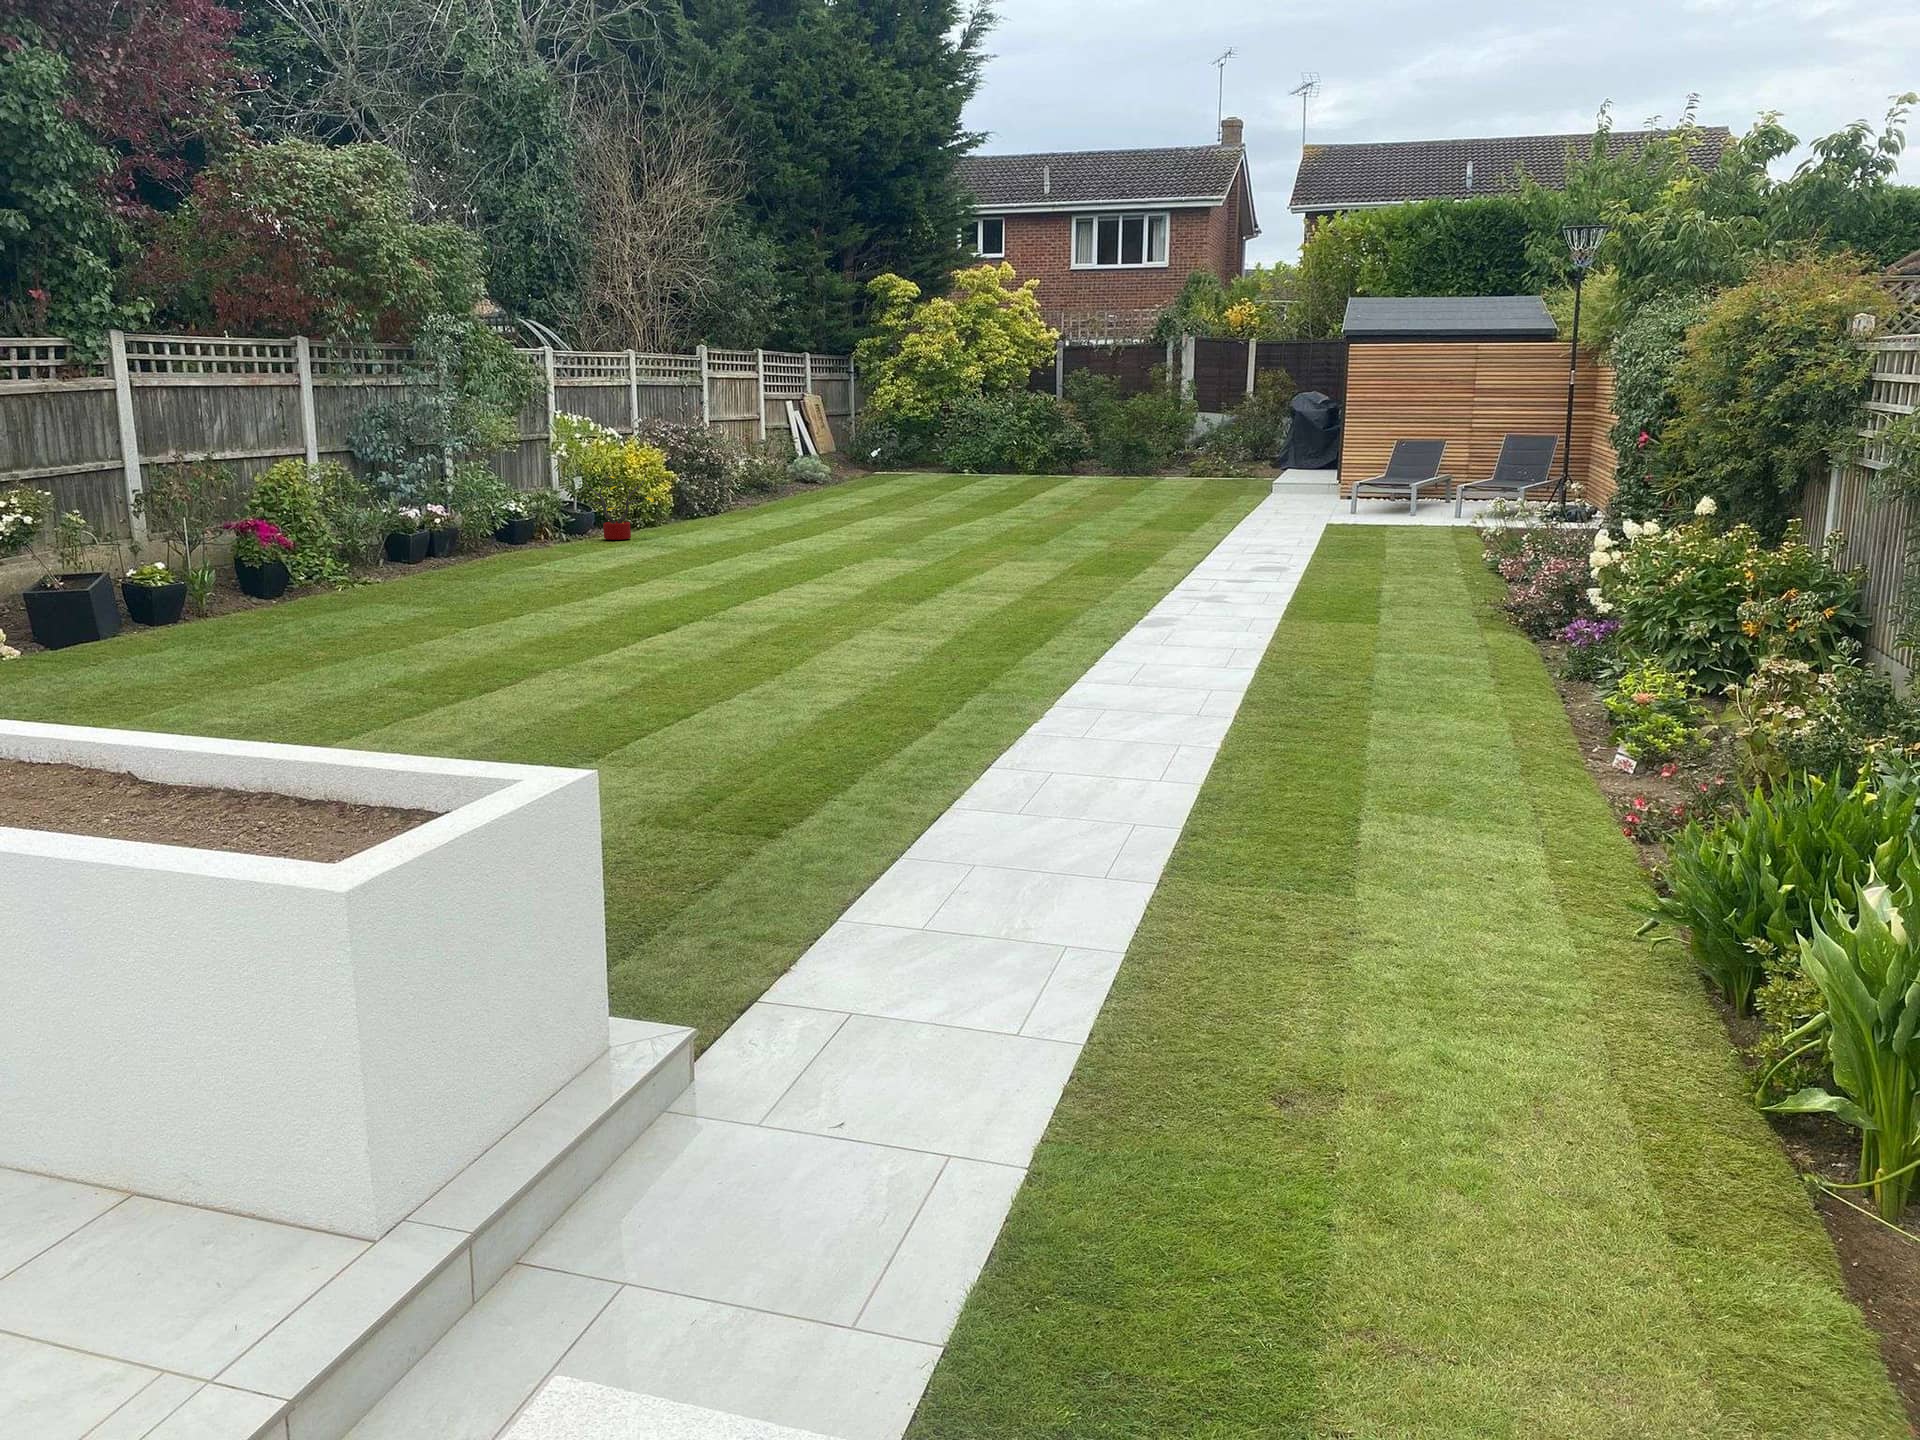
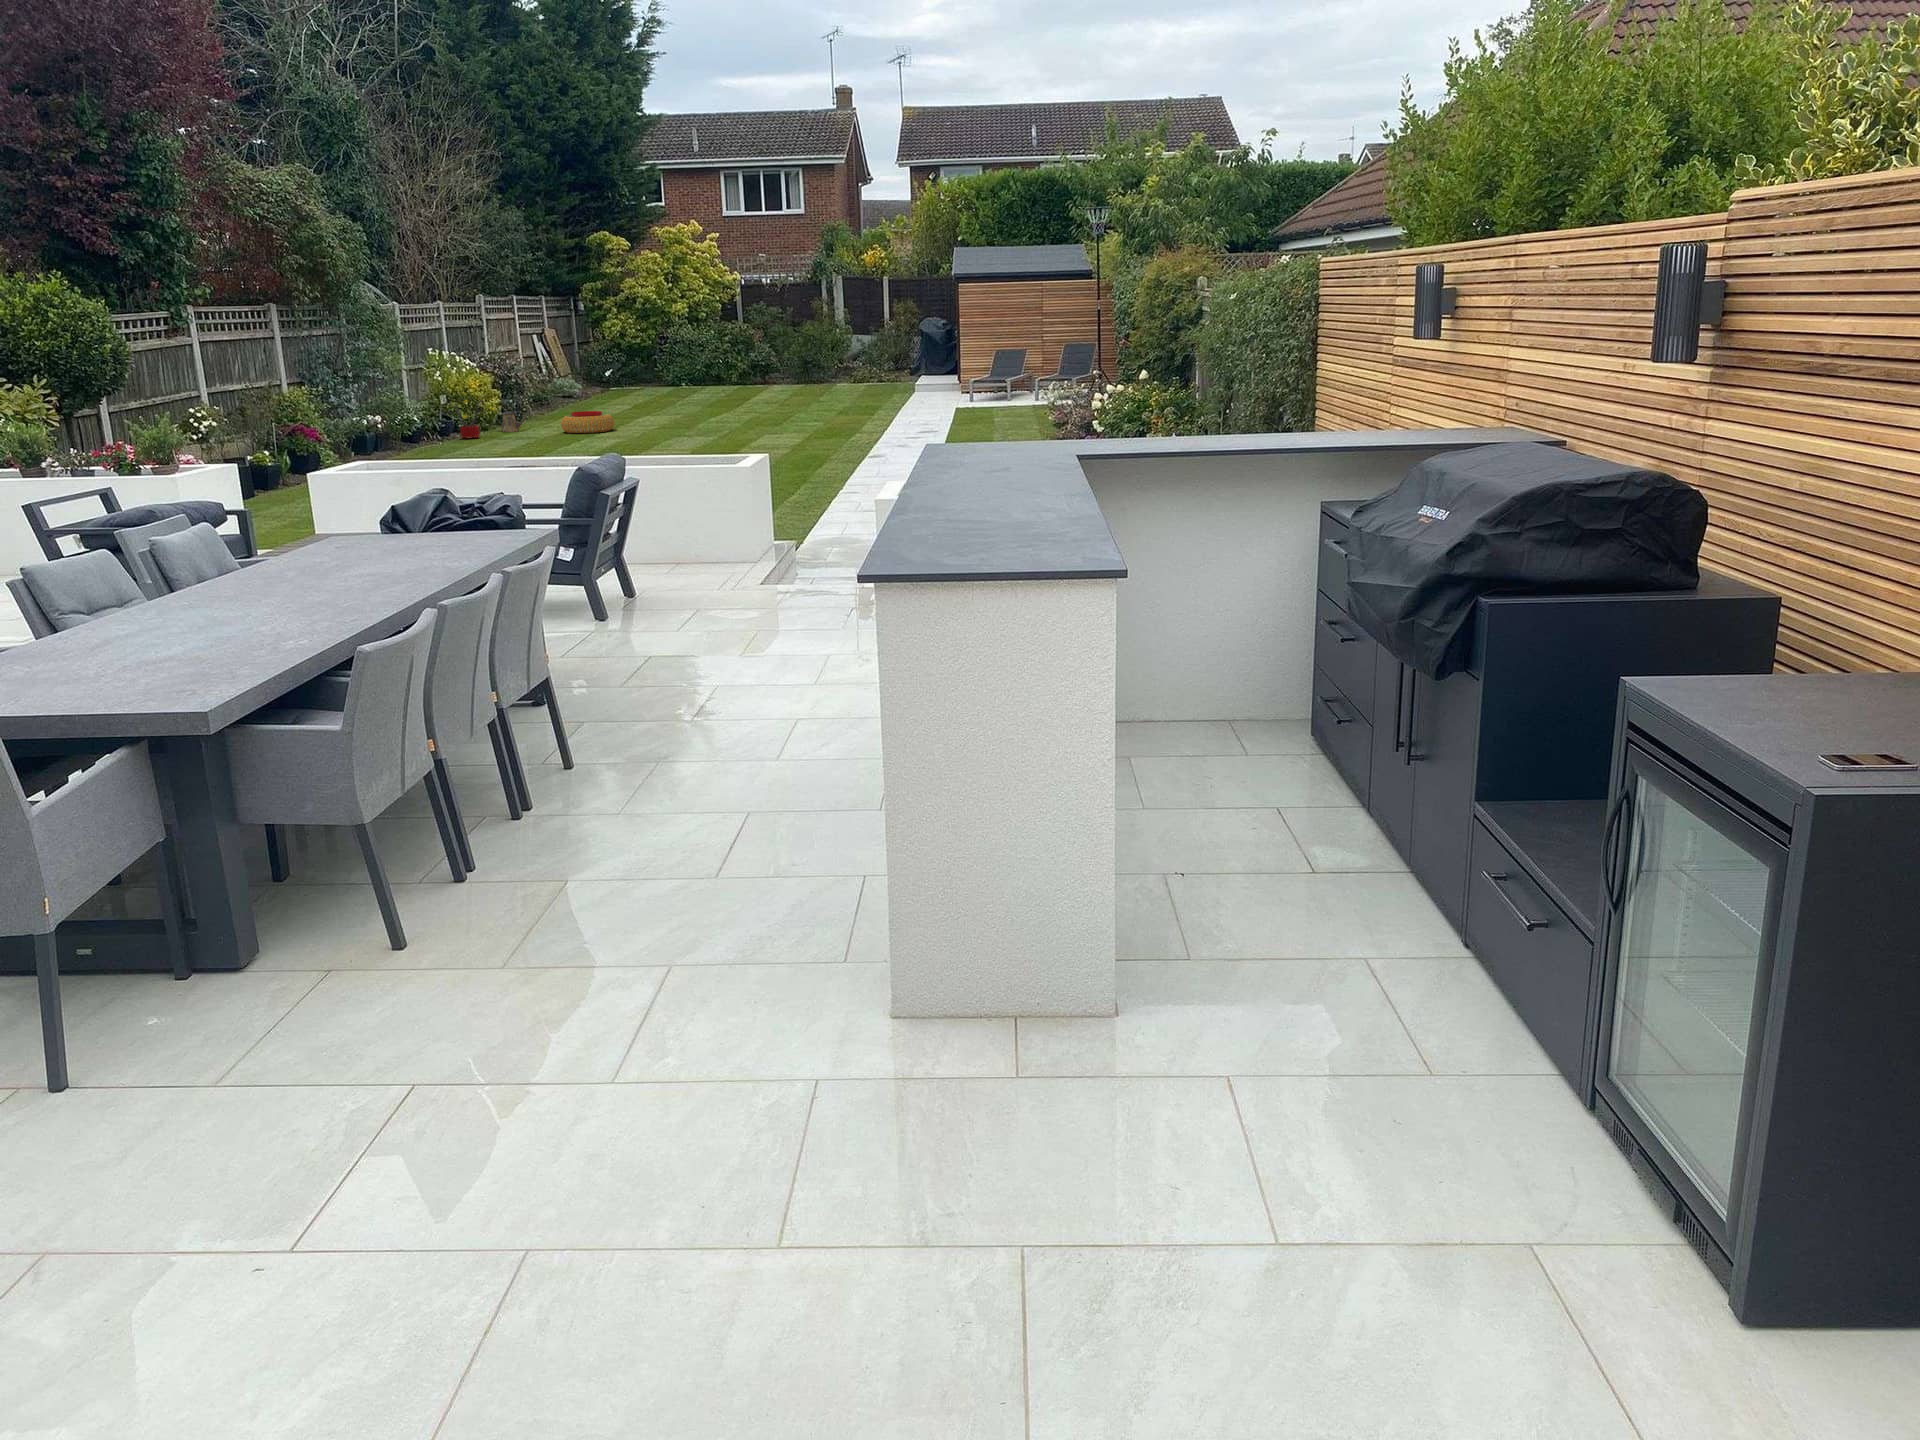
watering can: none [665,500,715,531] -> present [496,409,532,432]
pouf: none [745,507,820,539] -> present [561,411,614,433]

